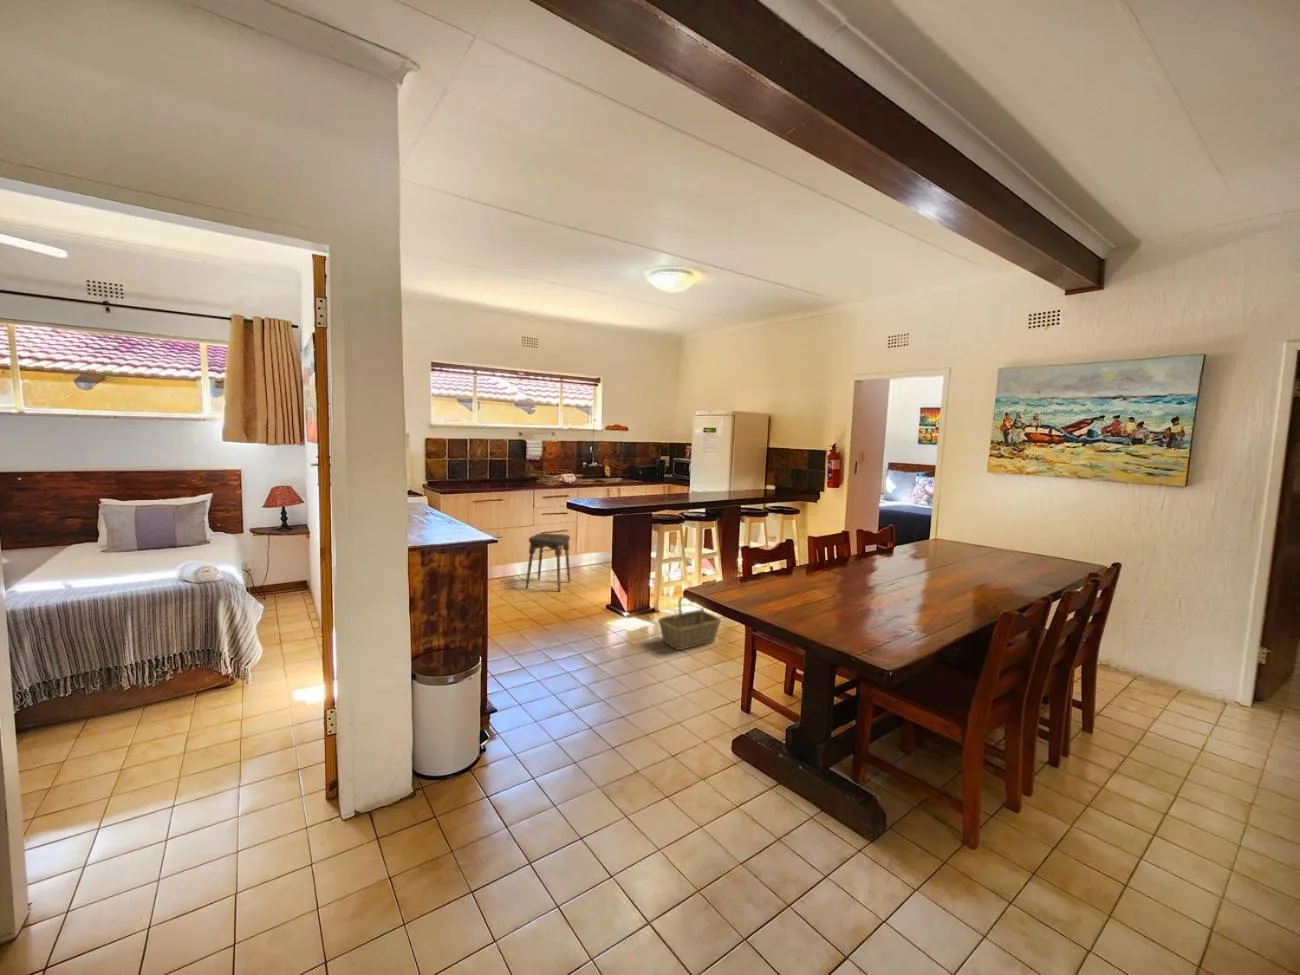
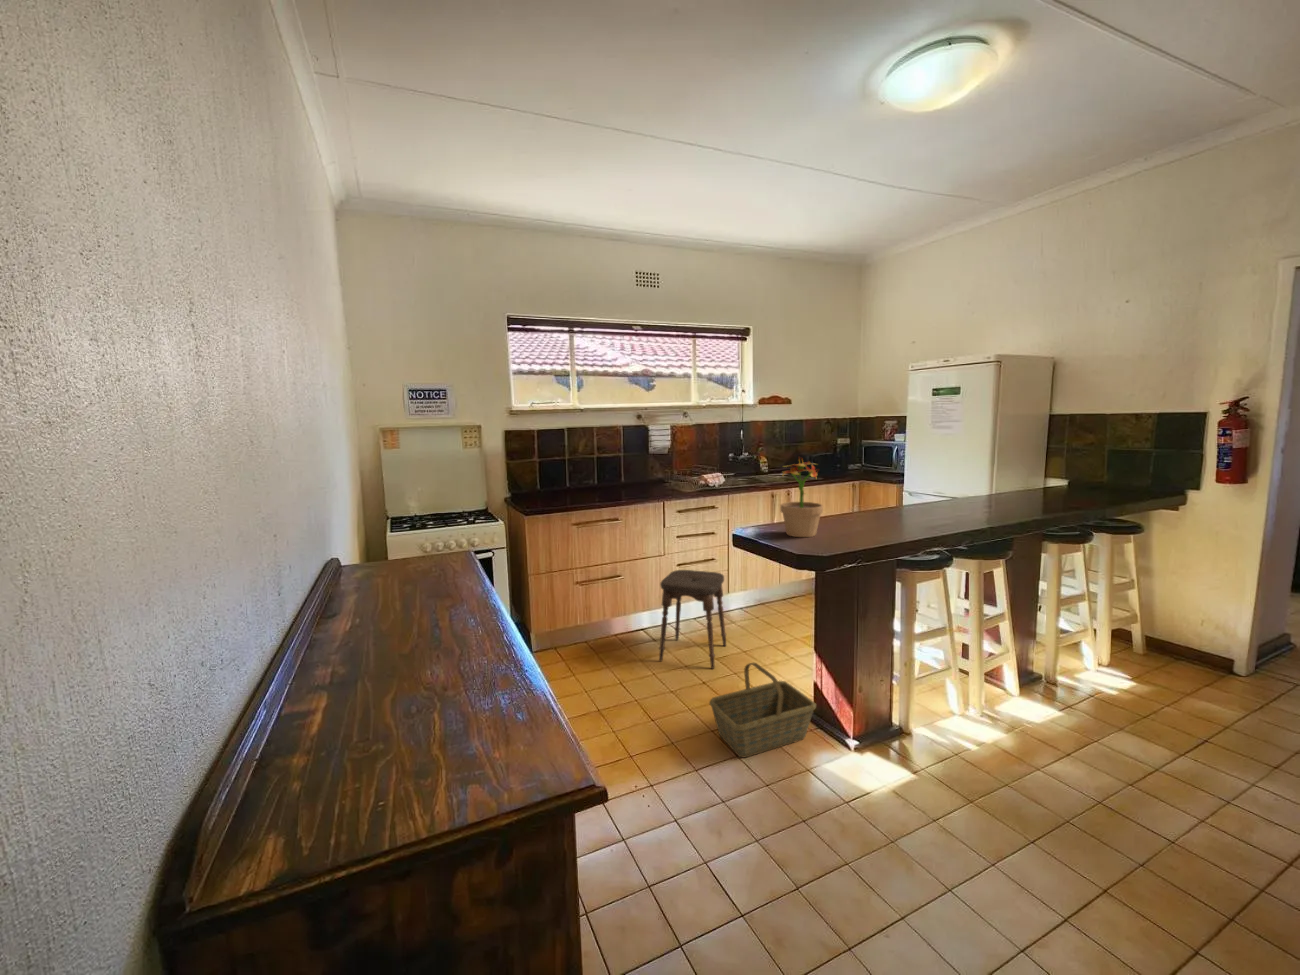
potted plant: none [592,461,613,502] -> present [780,459,823,537]
basket: present [658,598,721,650] -> present [709,663,816,757]

